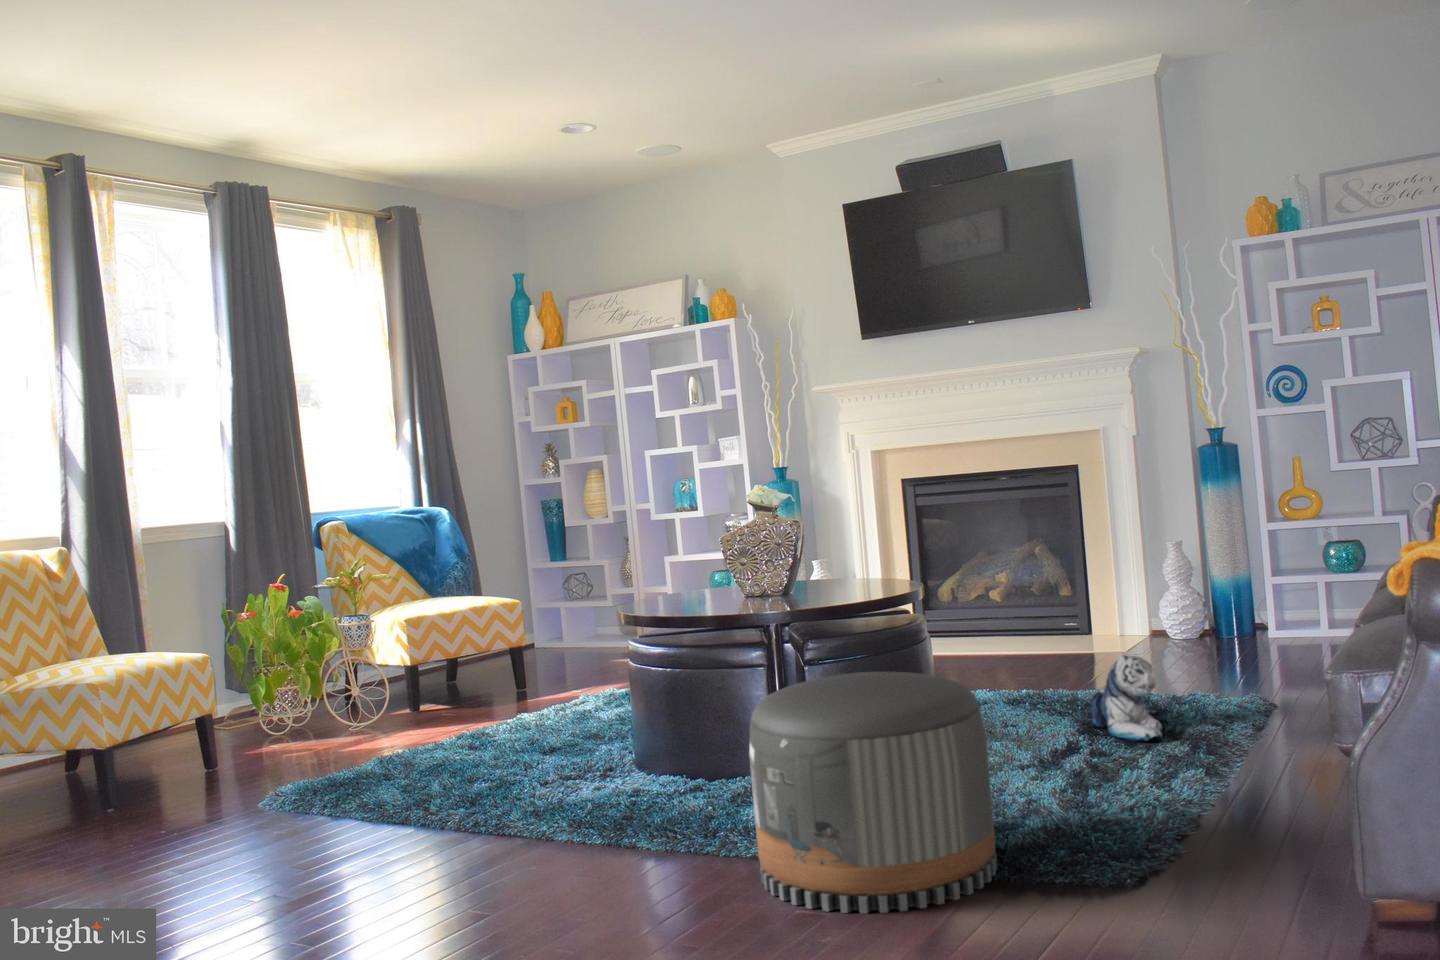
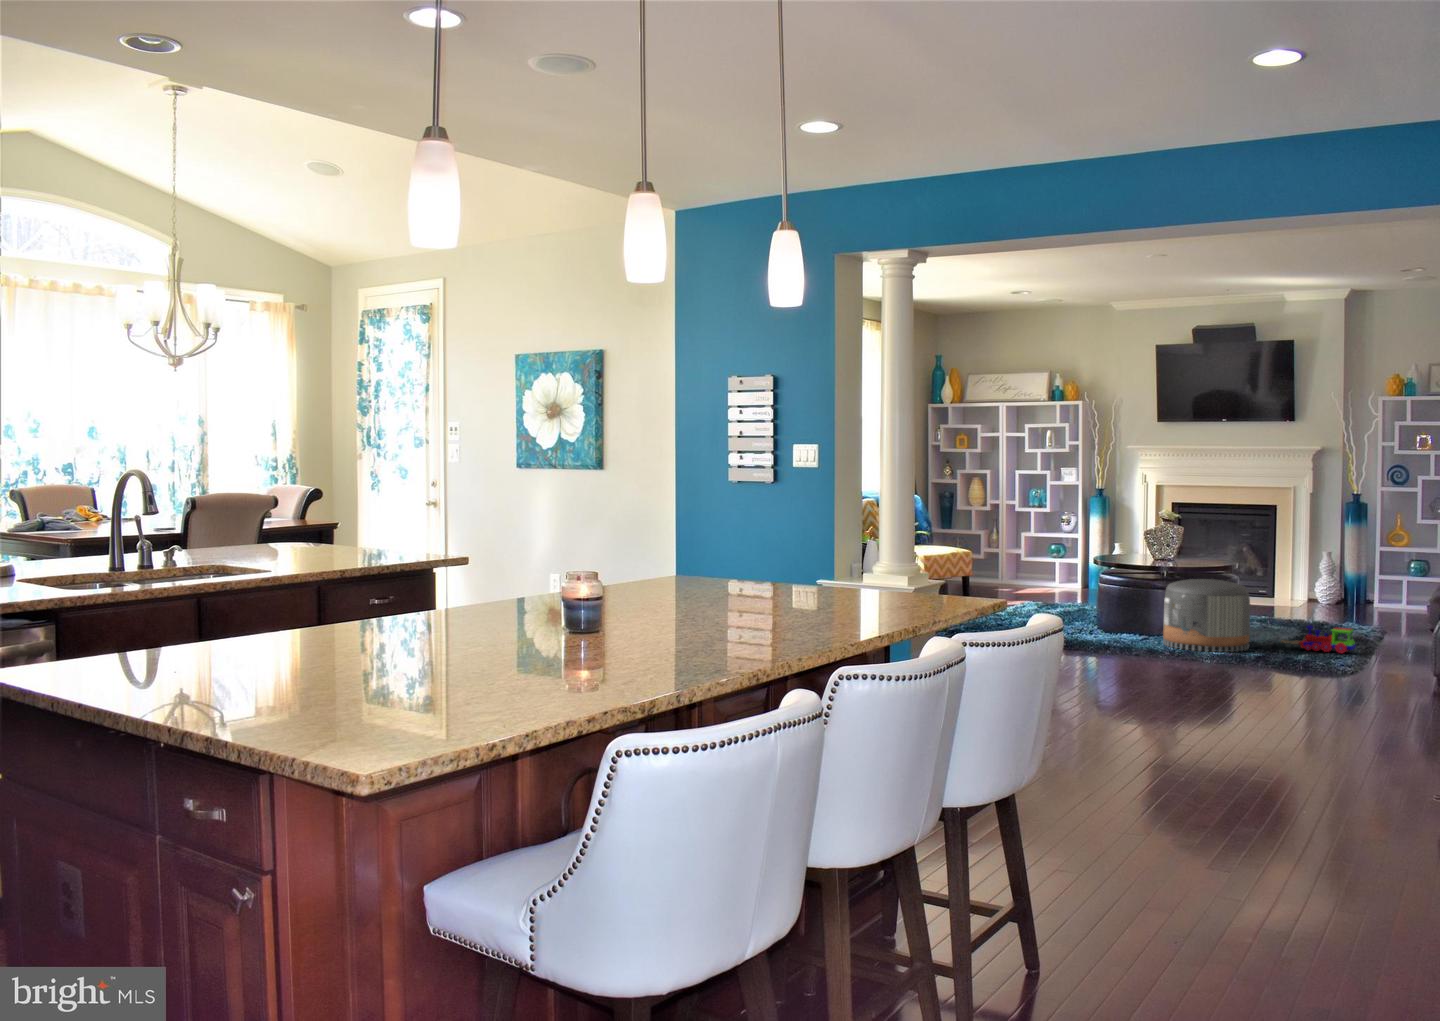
plush toy: present [1091,656,1166,741] -> none [1279,594,1314,629]
toy train: none [1084,788,1302,876] -> present [1281,625,1356,653]

